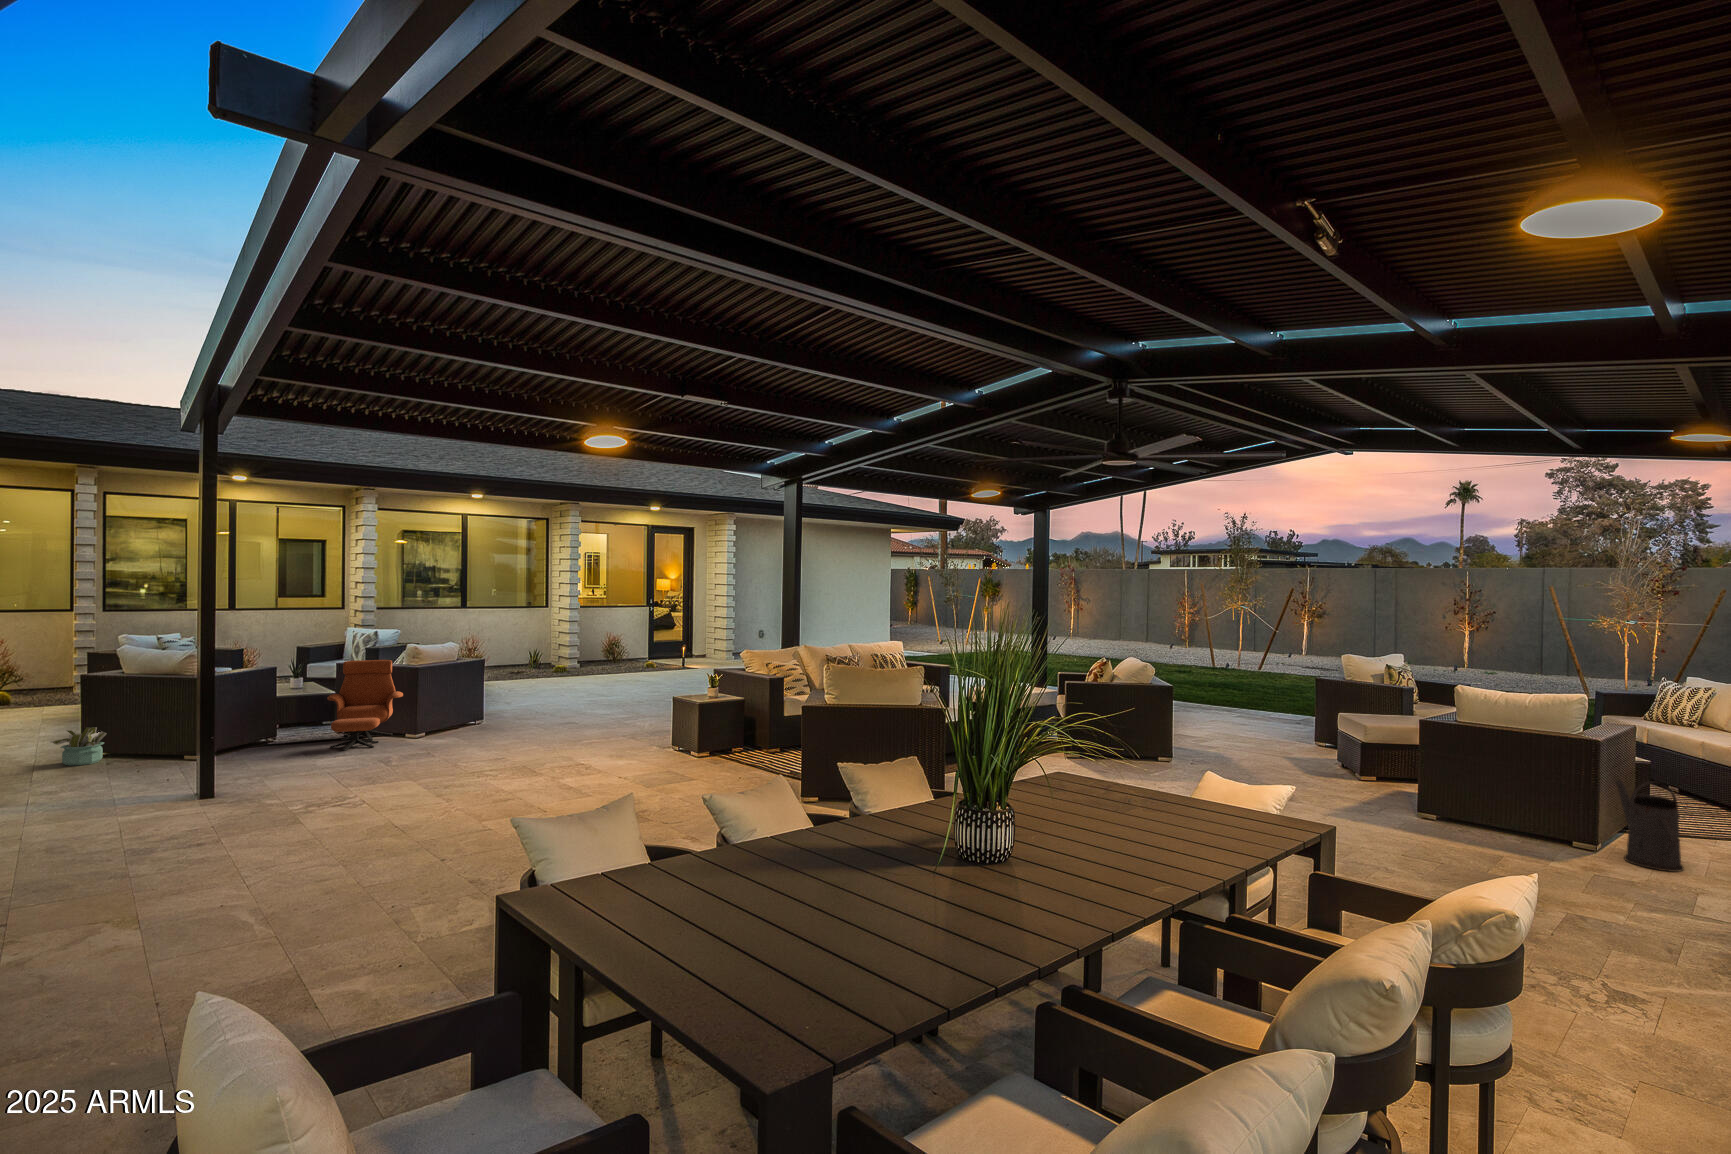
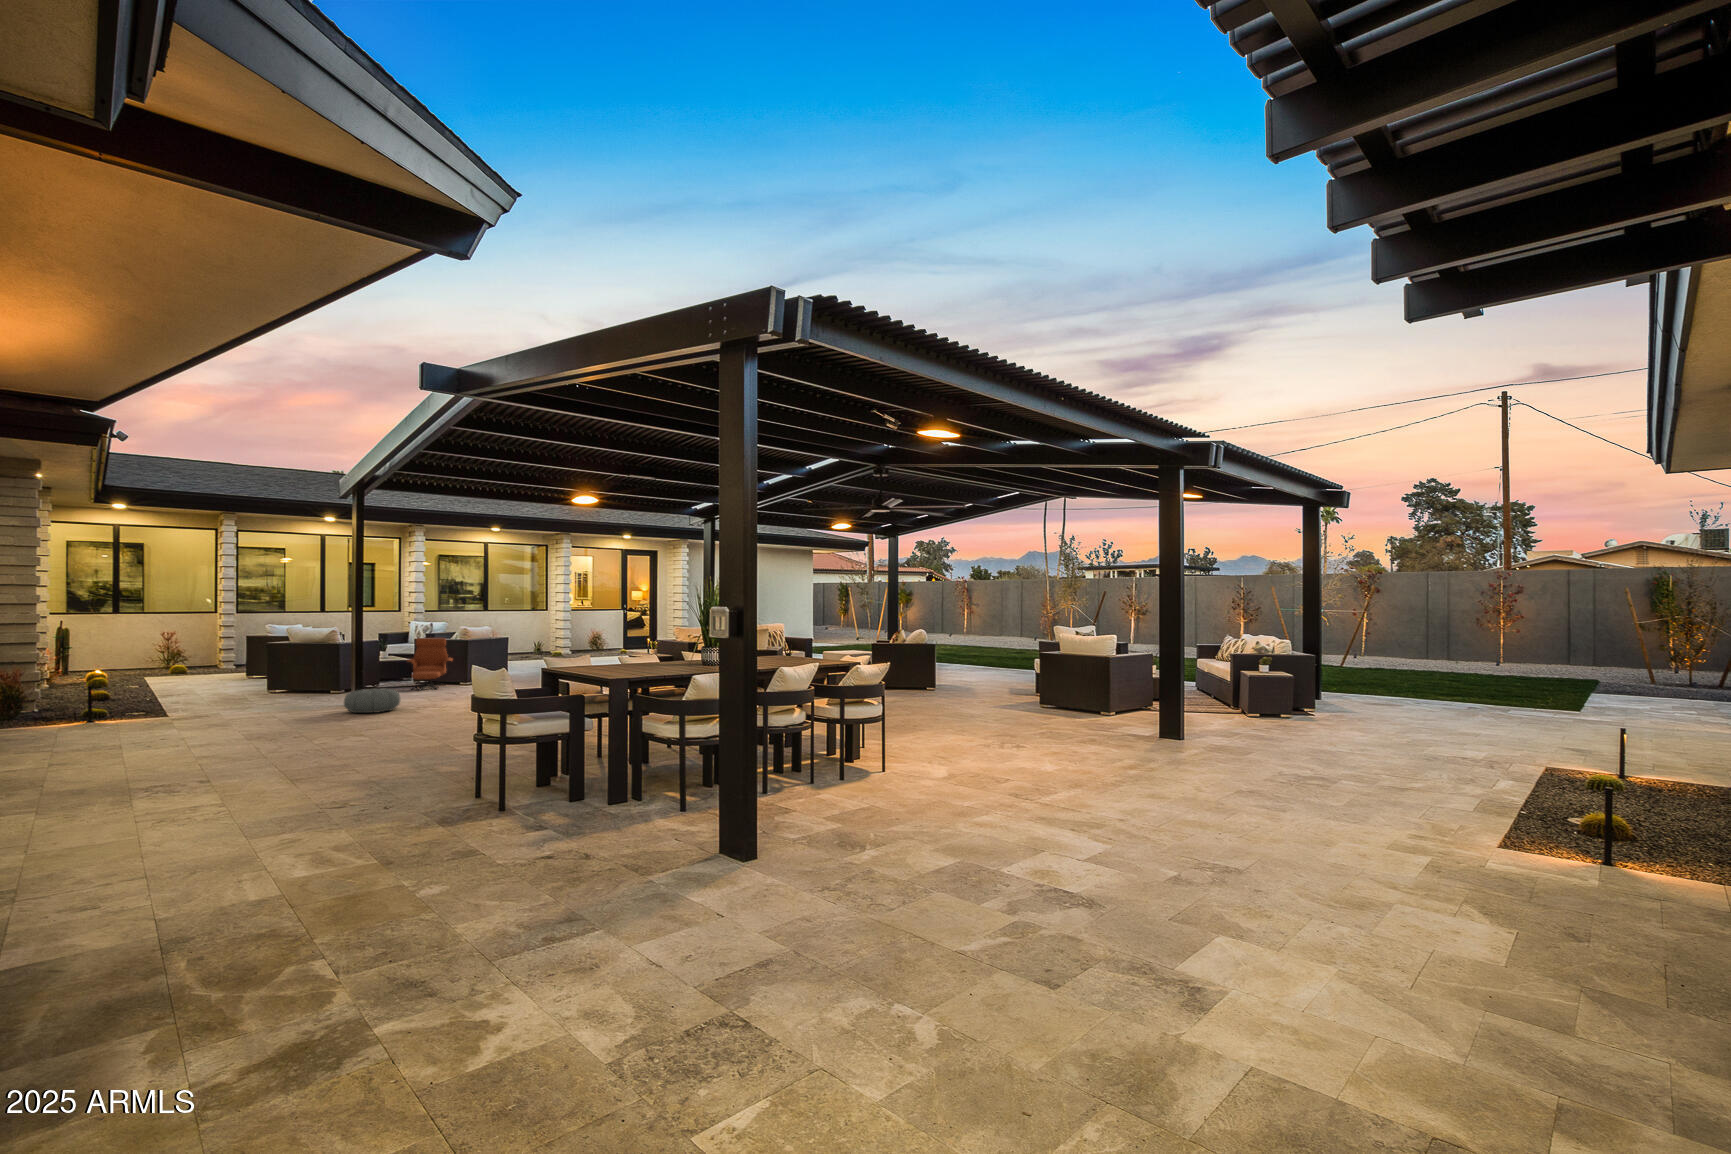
decorative plant: present [50,727,107,766] -> none [251,674,282,696]
pouf: none [165,776,282,831] -> present [344,689,400,713]
watering can: present [1616,780,1684,872] -> none [1087,677,1109,720]

